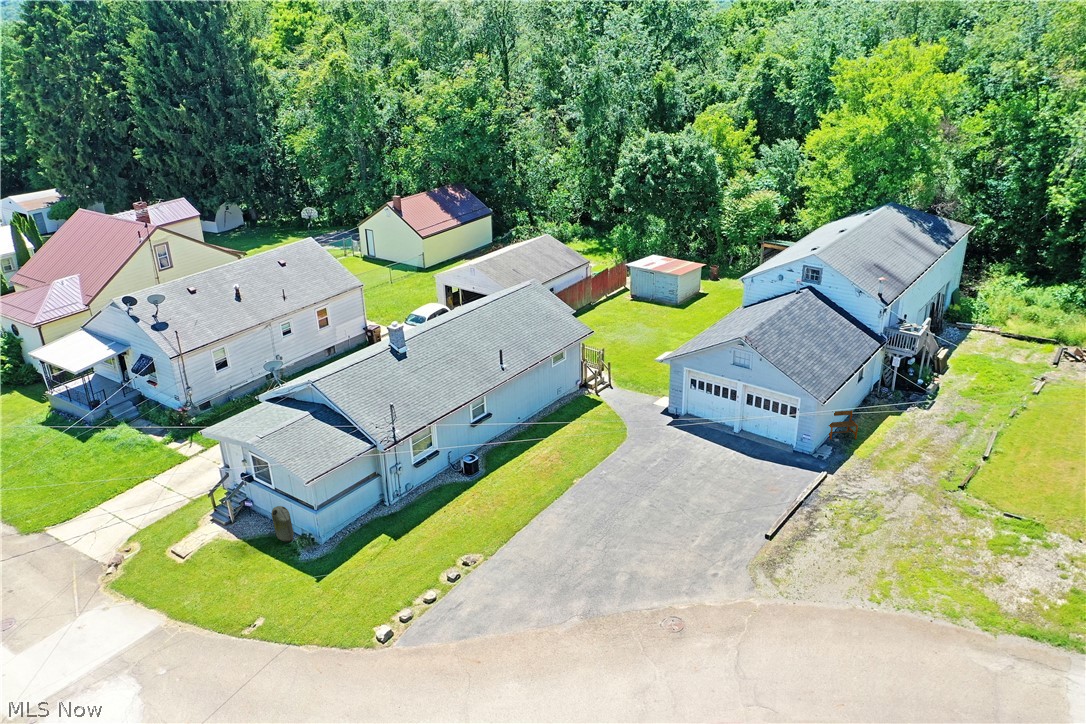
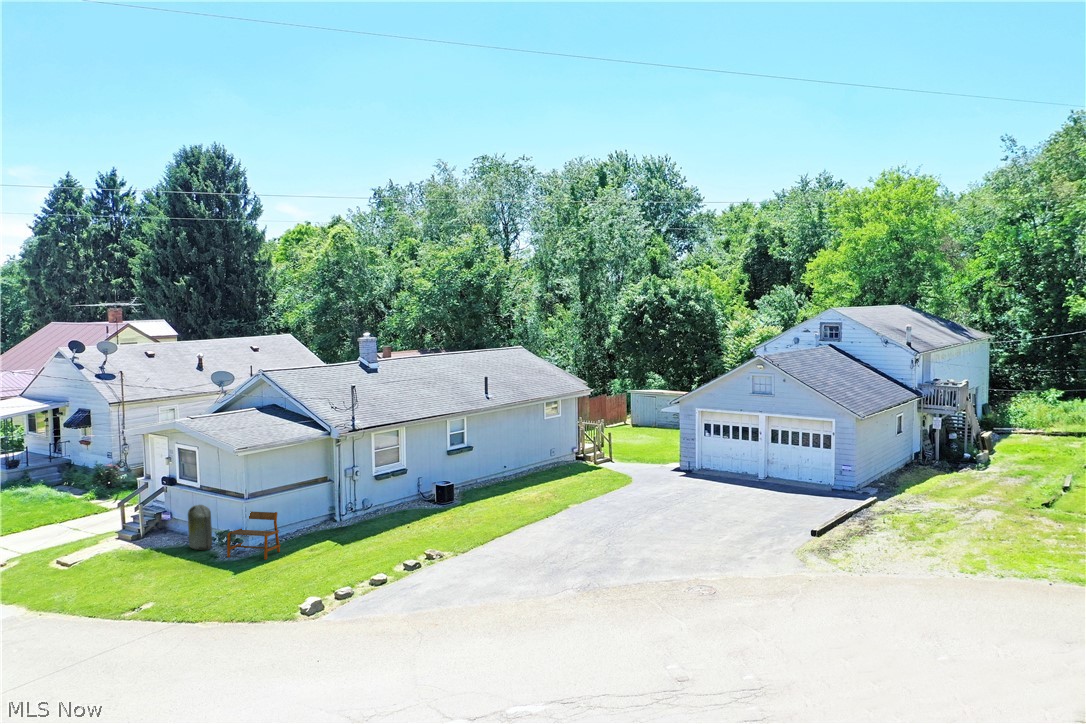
bench: present [829,410,858,439] -> present [227,512,280,560]

